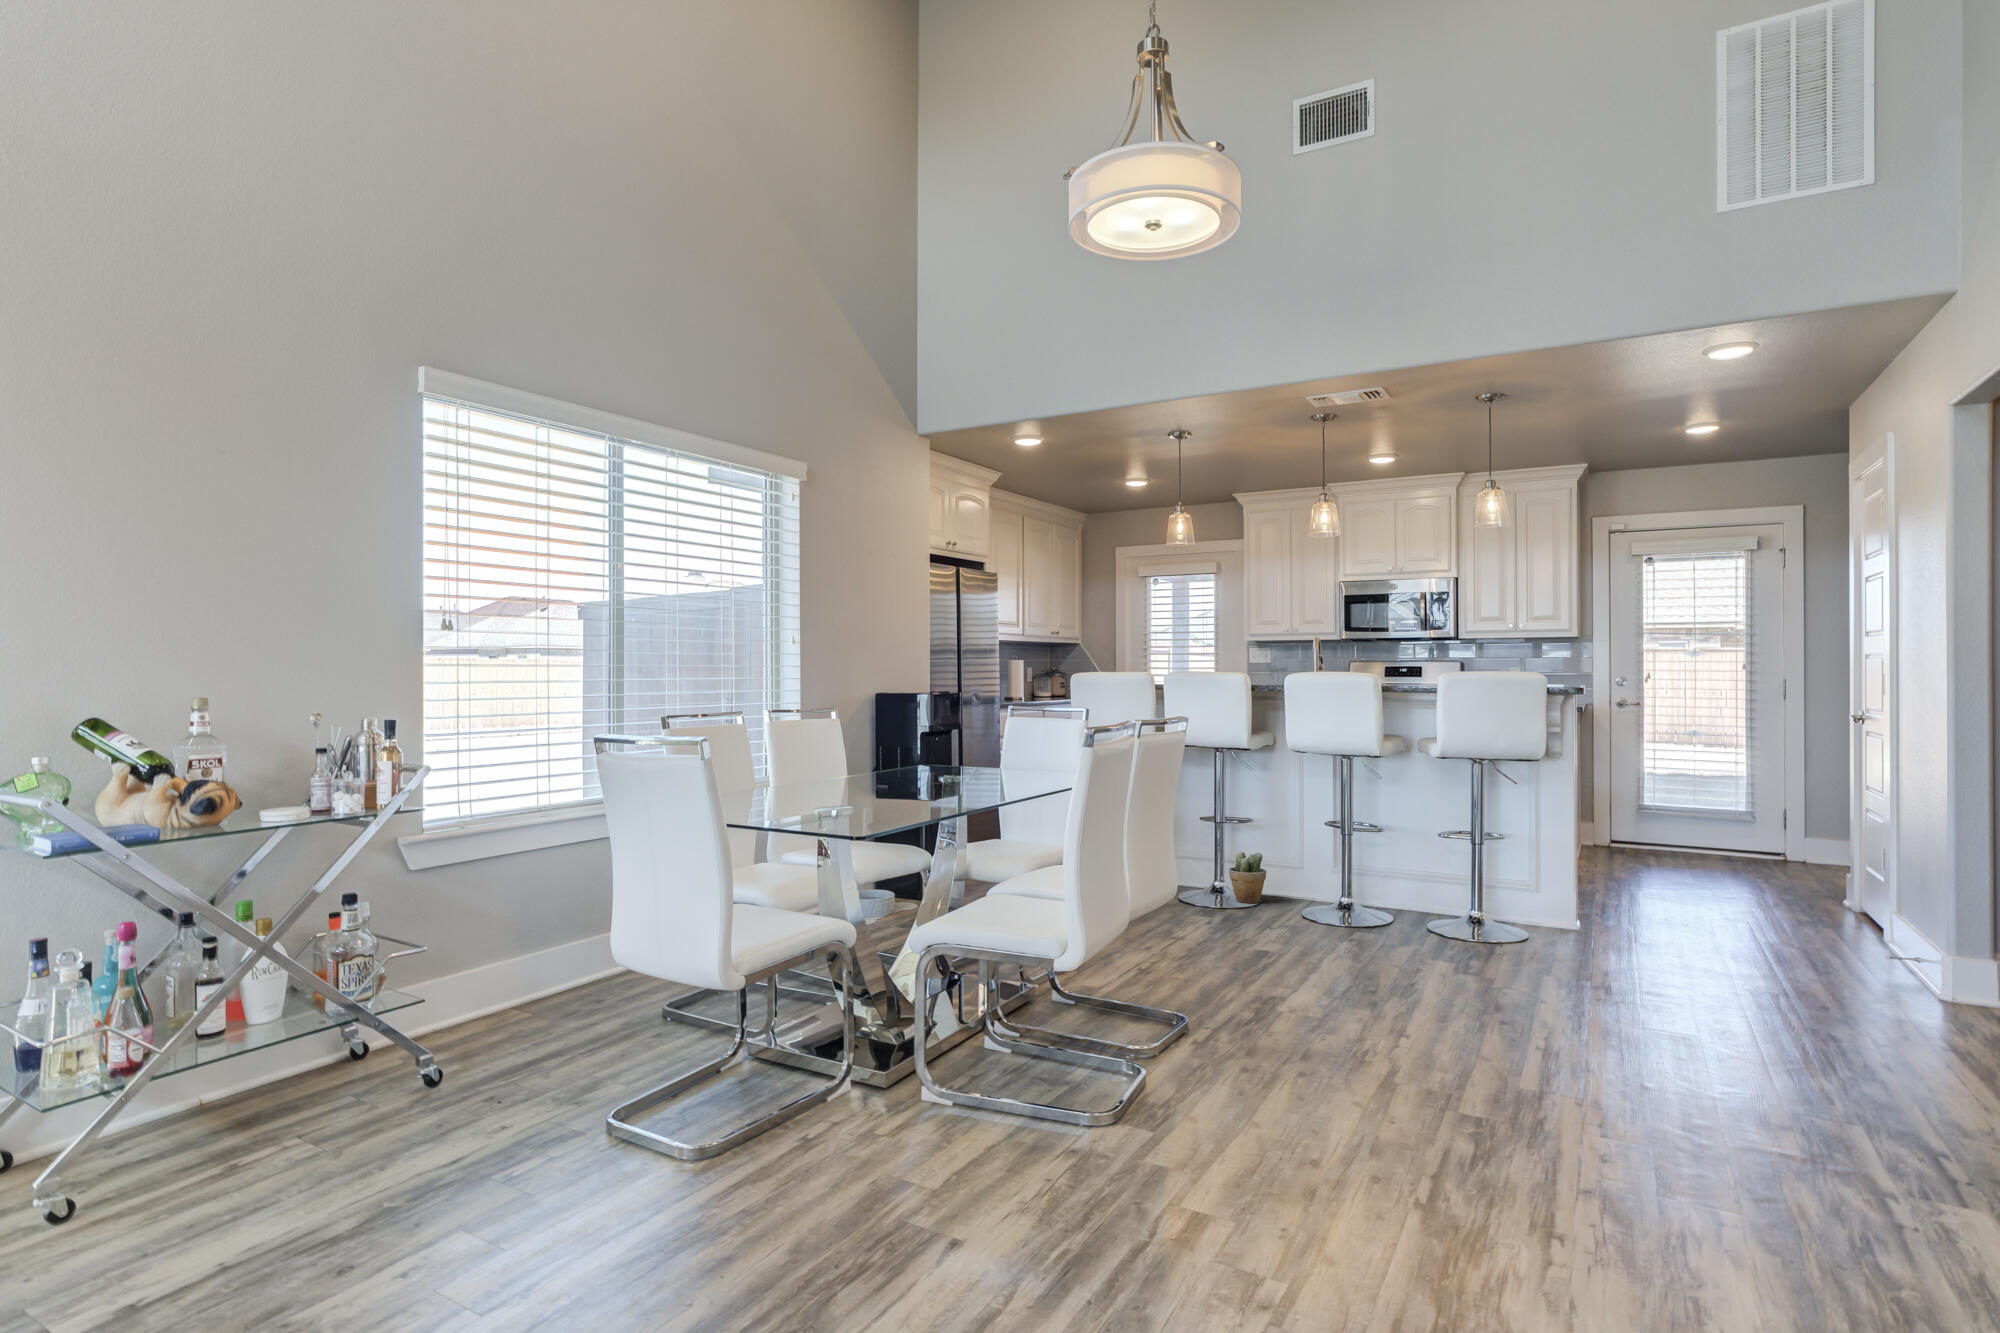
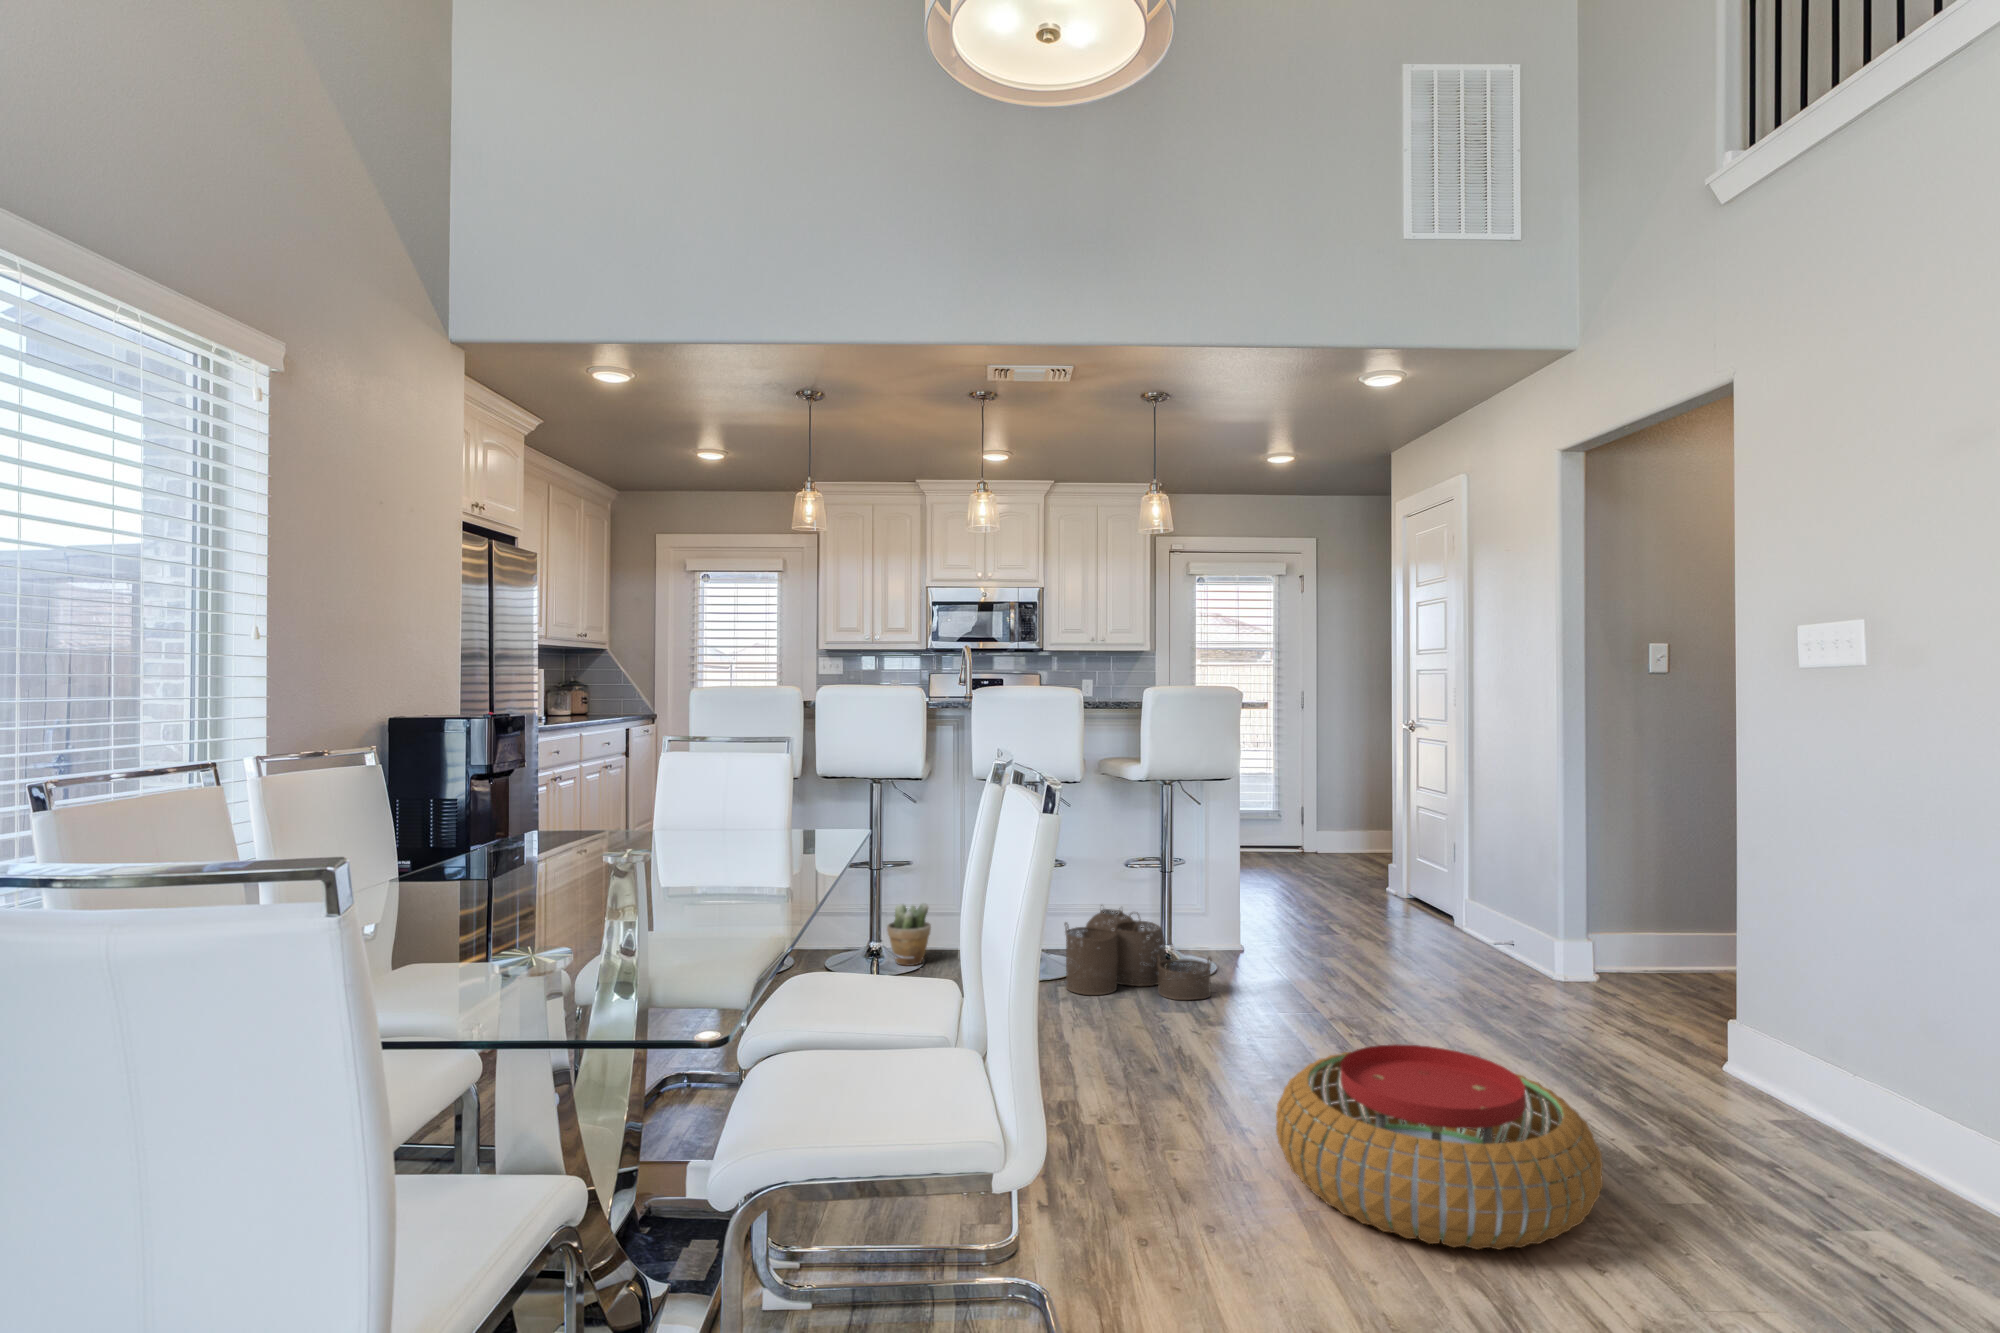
woven basket: none [1361,869,1495,957] -> present [1065,905,1212,1000]
pouf: none [1386,978,1675,1140] -> present [1276,1044,1603,1250]

